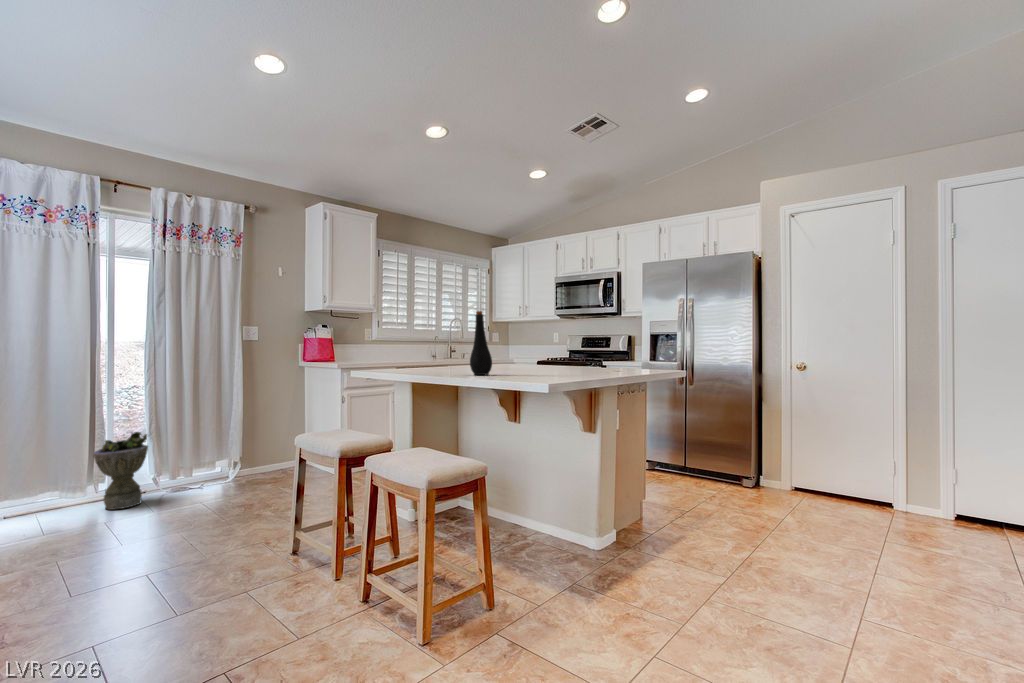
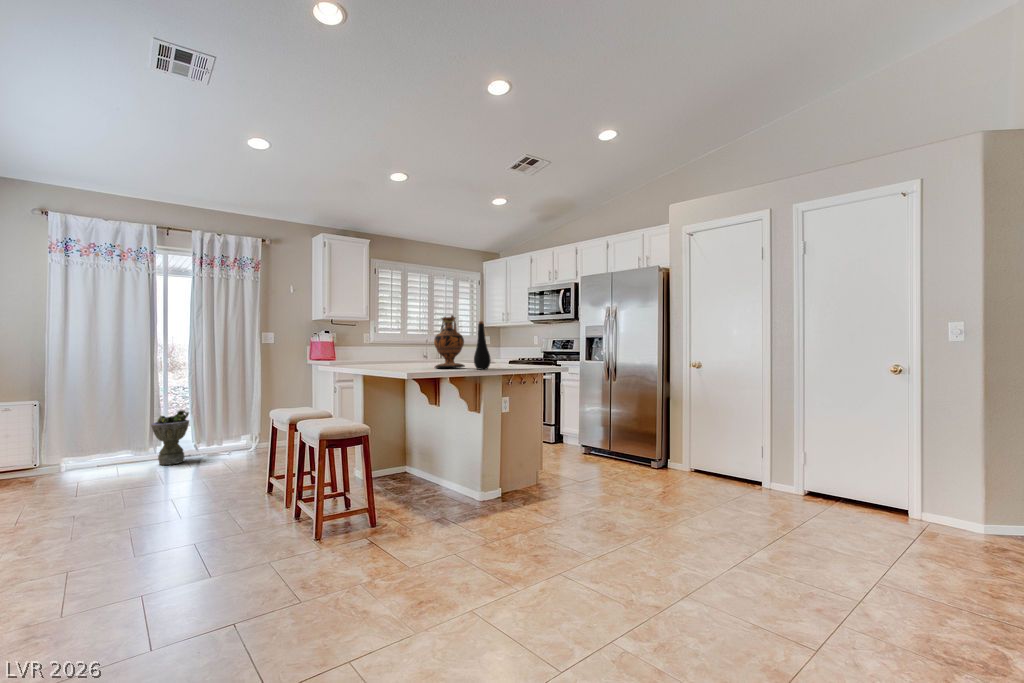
vase: none [535,302,579,374] -> present [434,315,465,368]
bottle: present [470,311,492,375] -> present [474,321,491,369]

